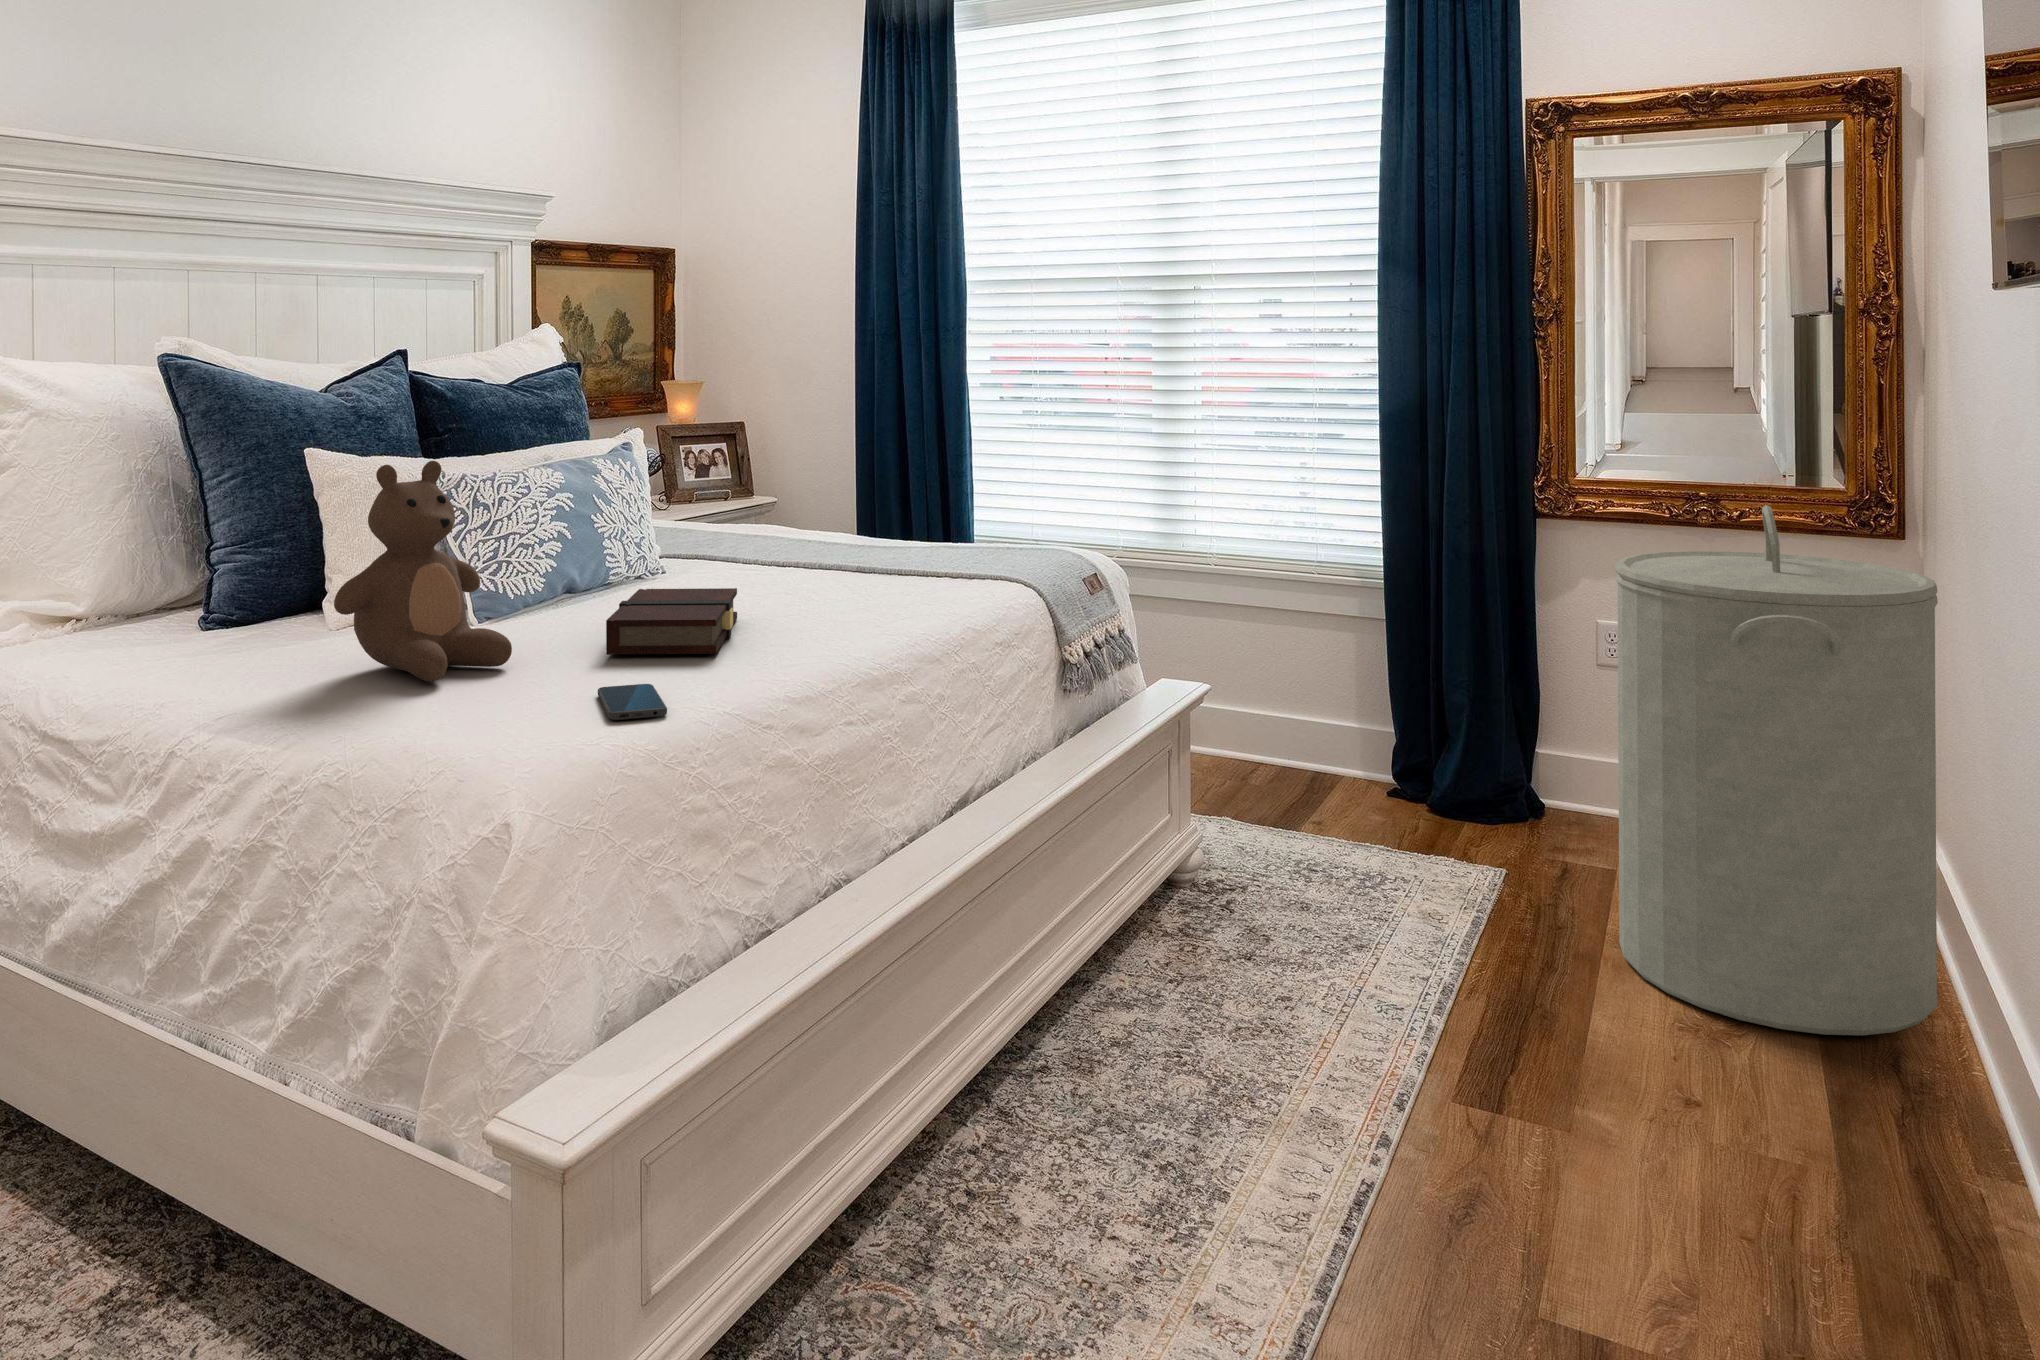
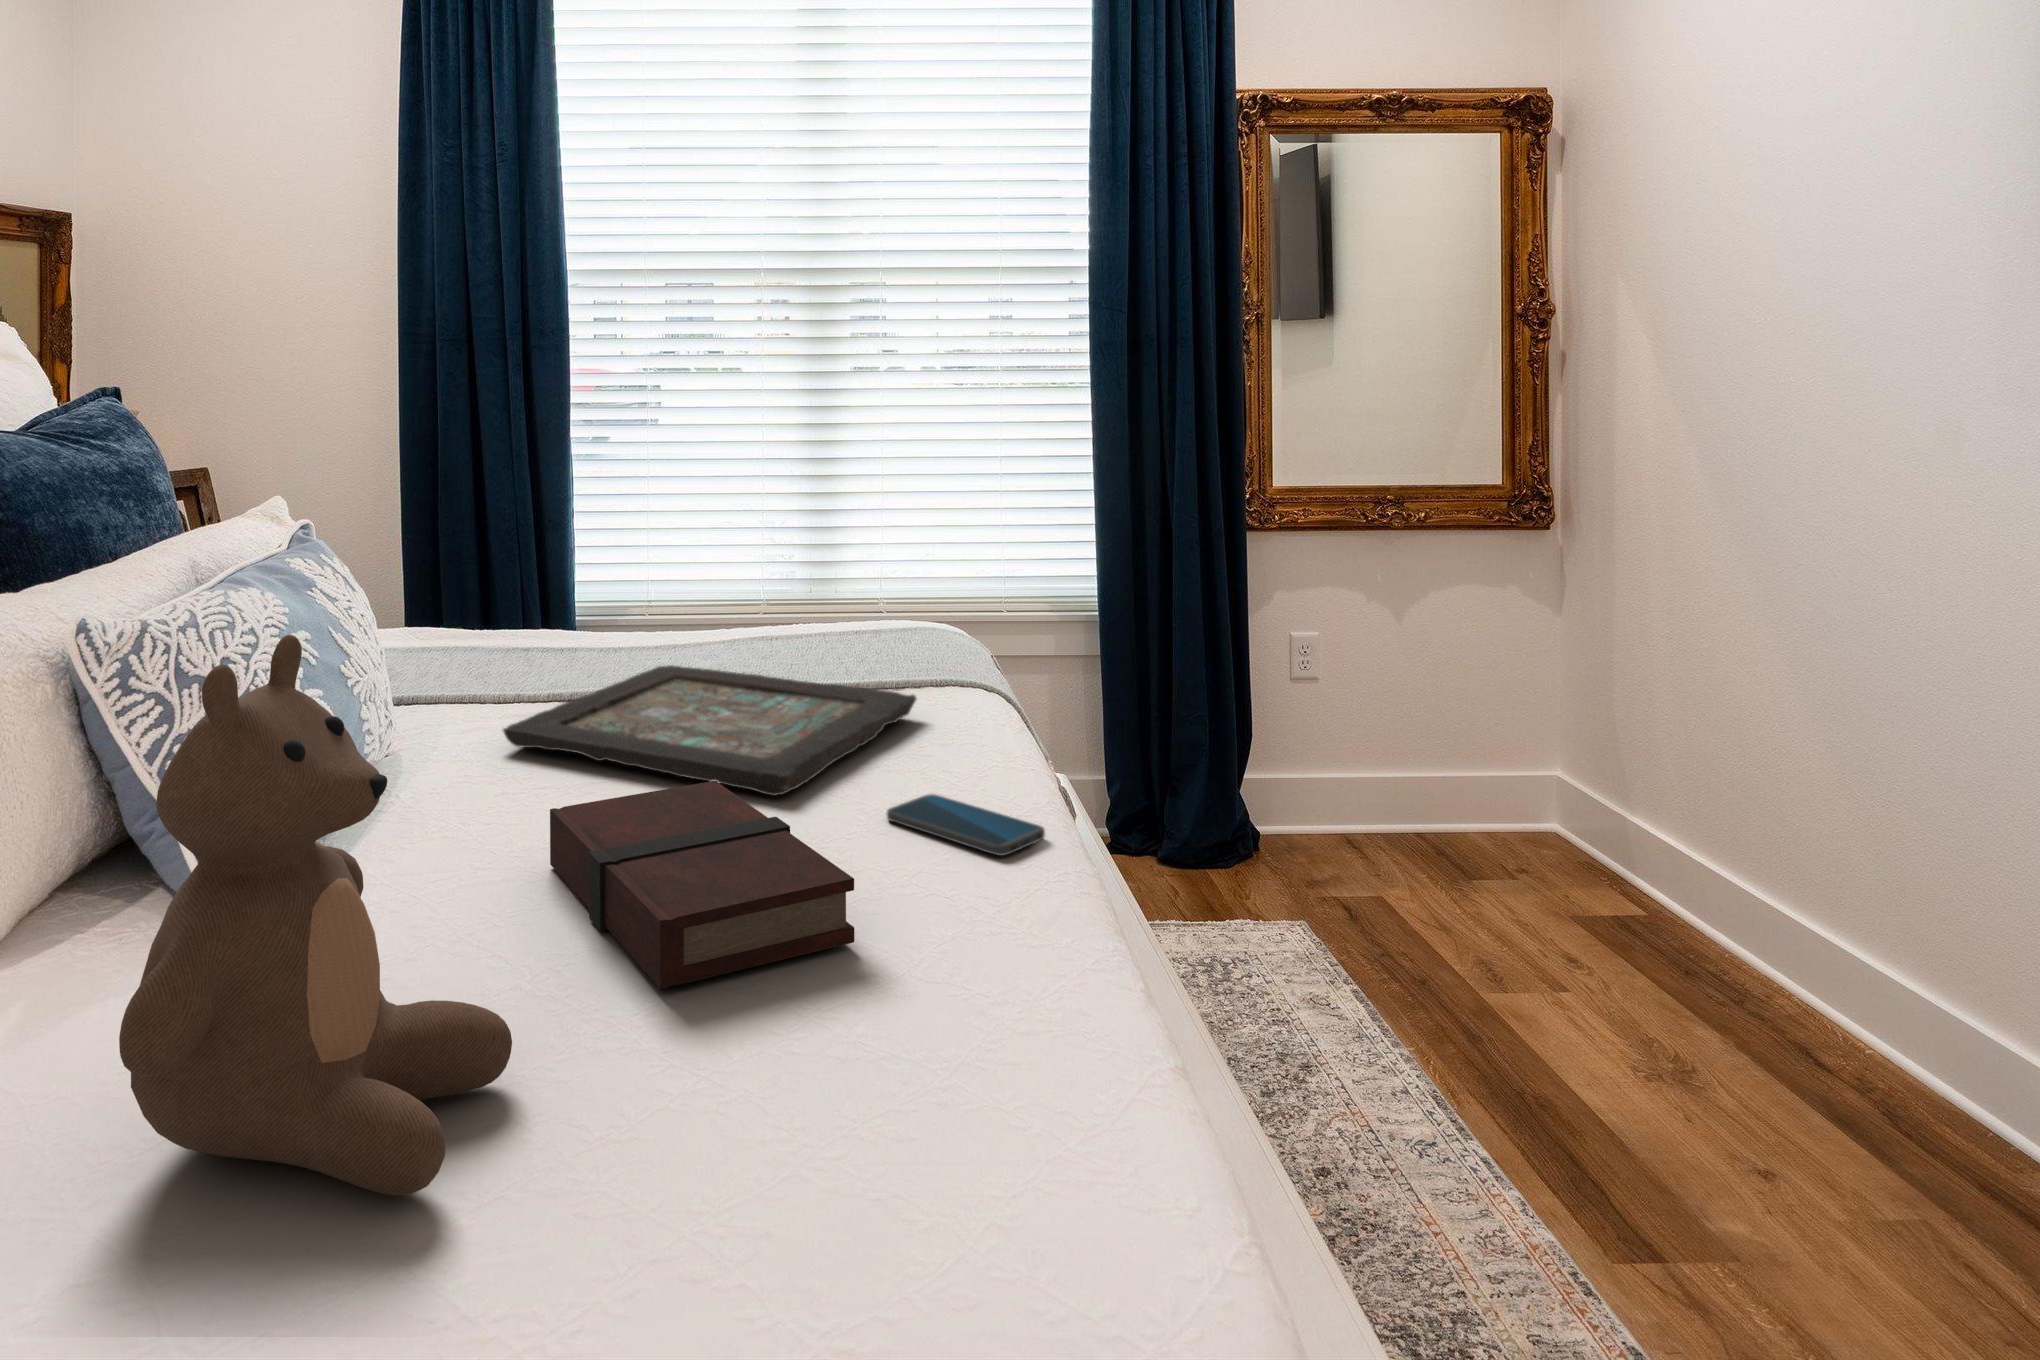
laundry hamper: present [1614,505,1938,1035] -> none [1475,515,1810,1077]
decorative tray: none [698,553,954,609] -> present [503,665,917,796]
smartphone: present [598,684,667,720] -> present [887,794,1045,856]

